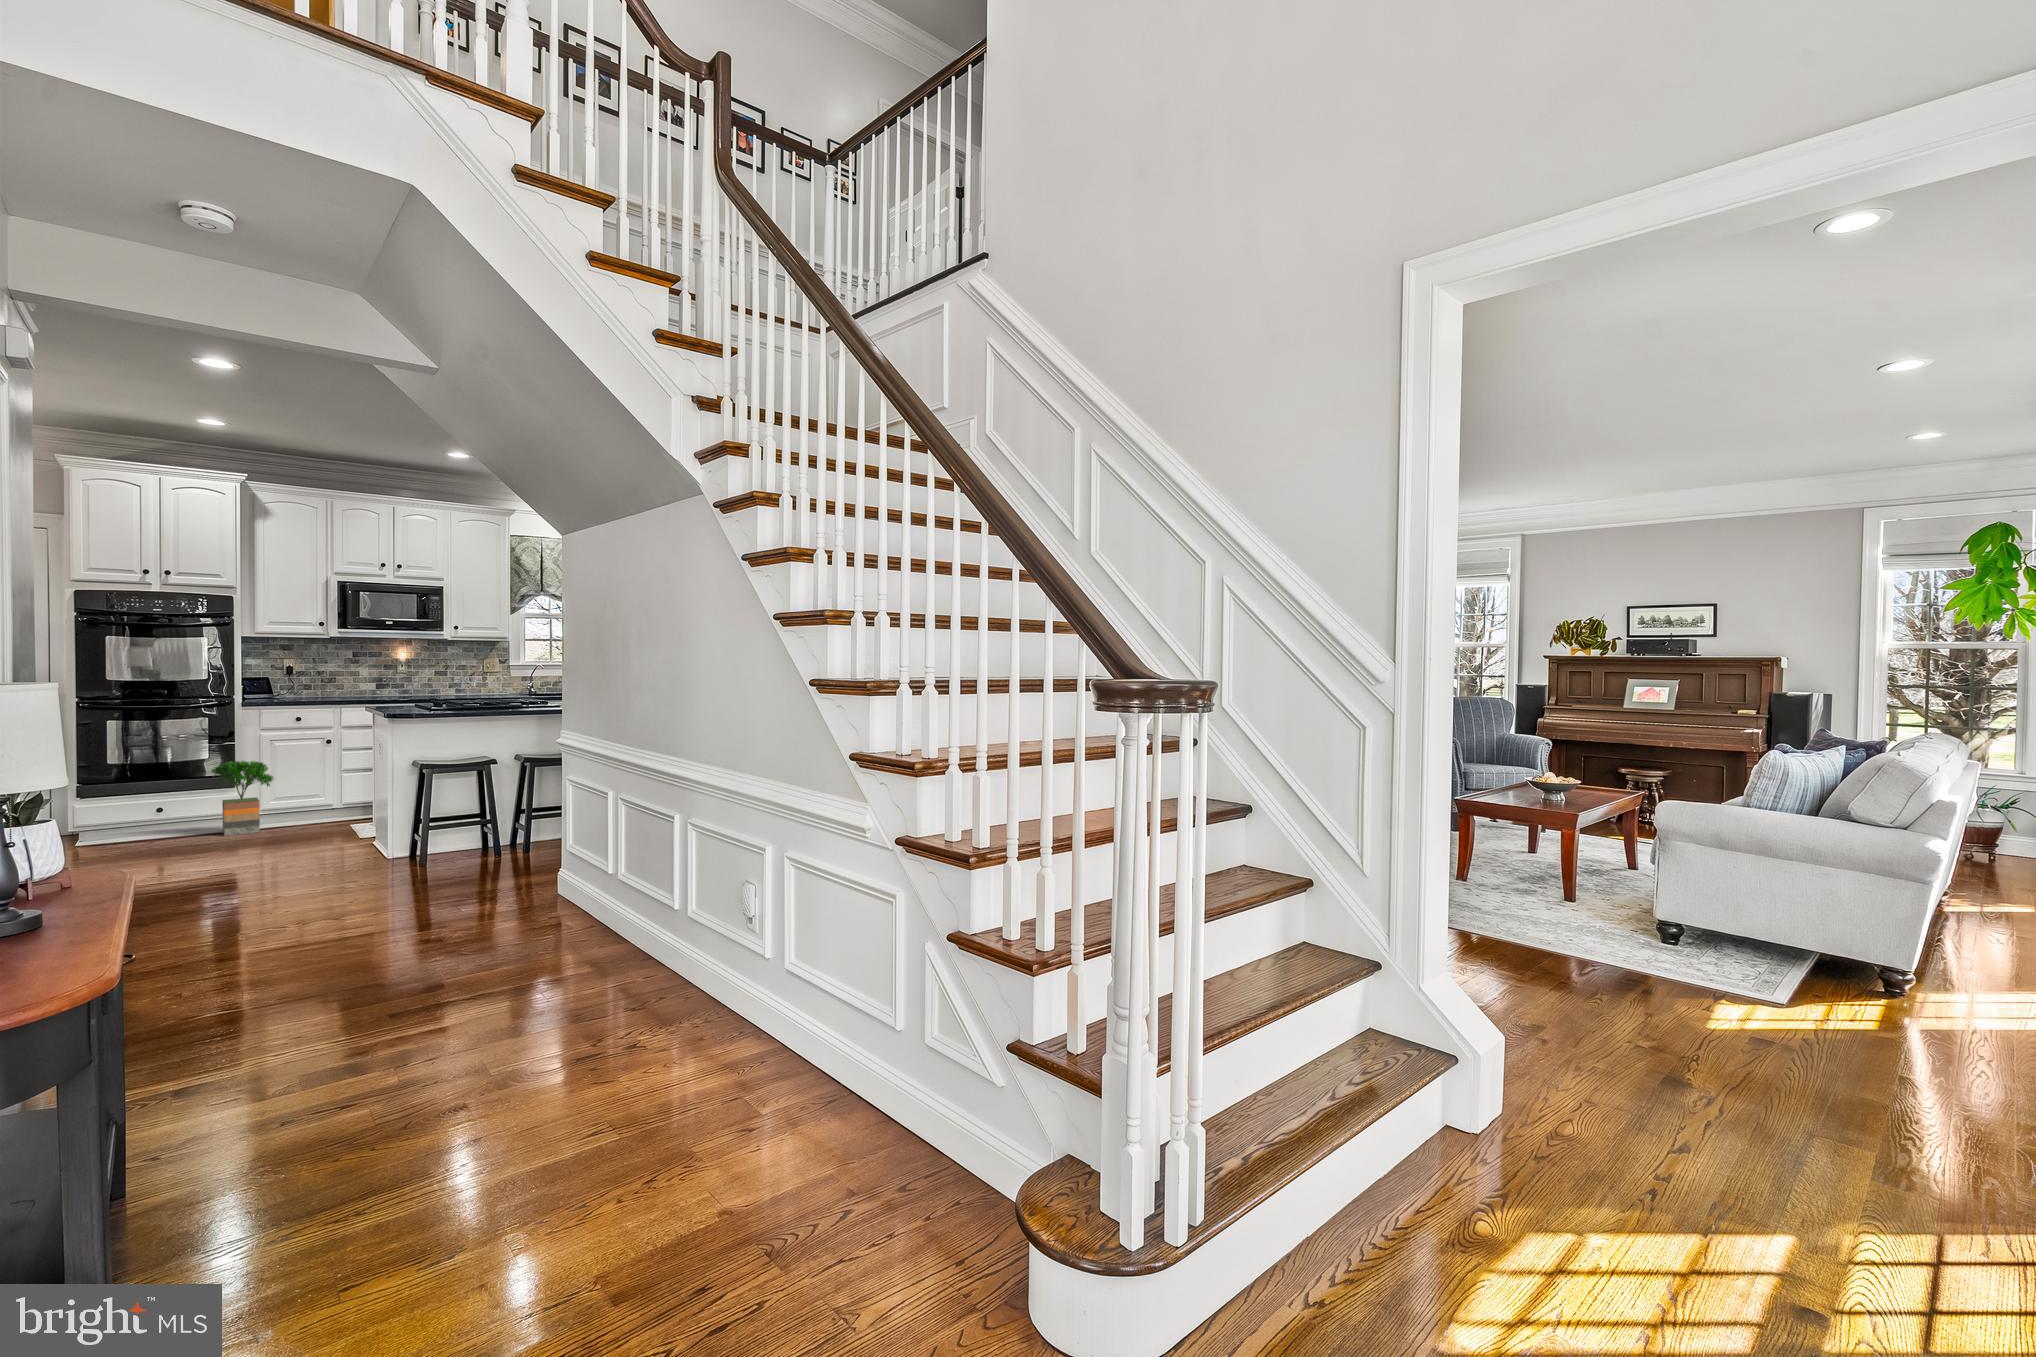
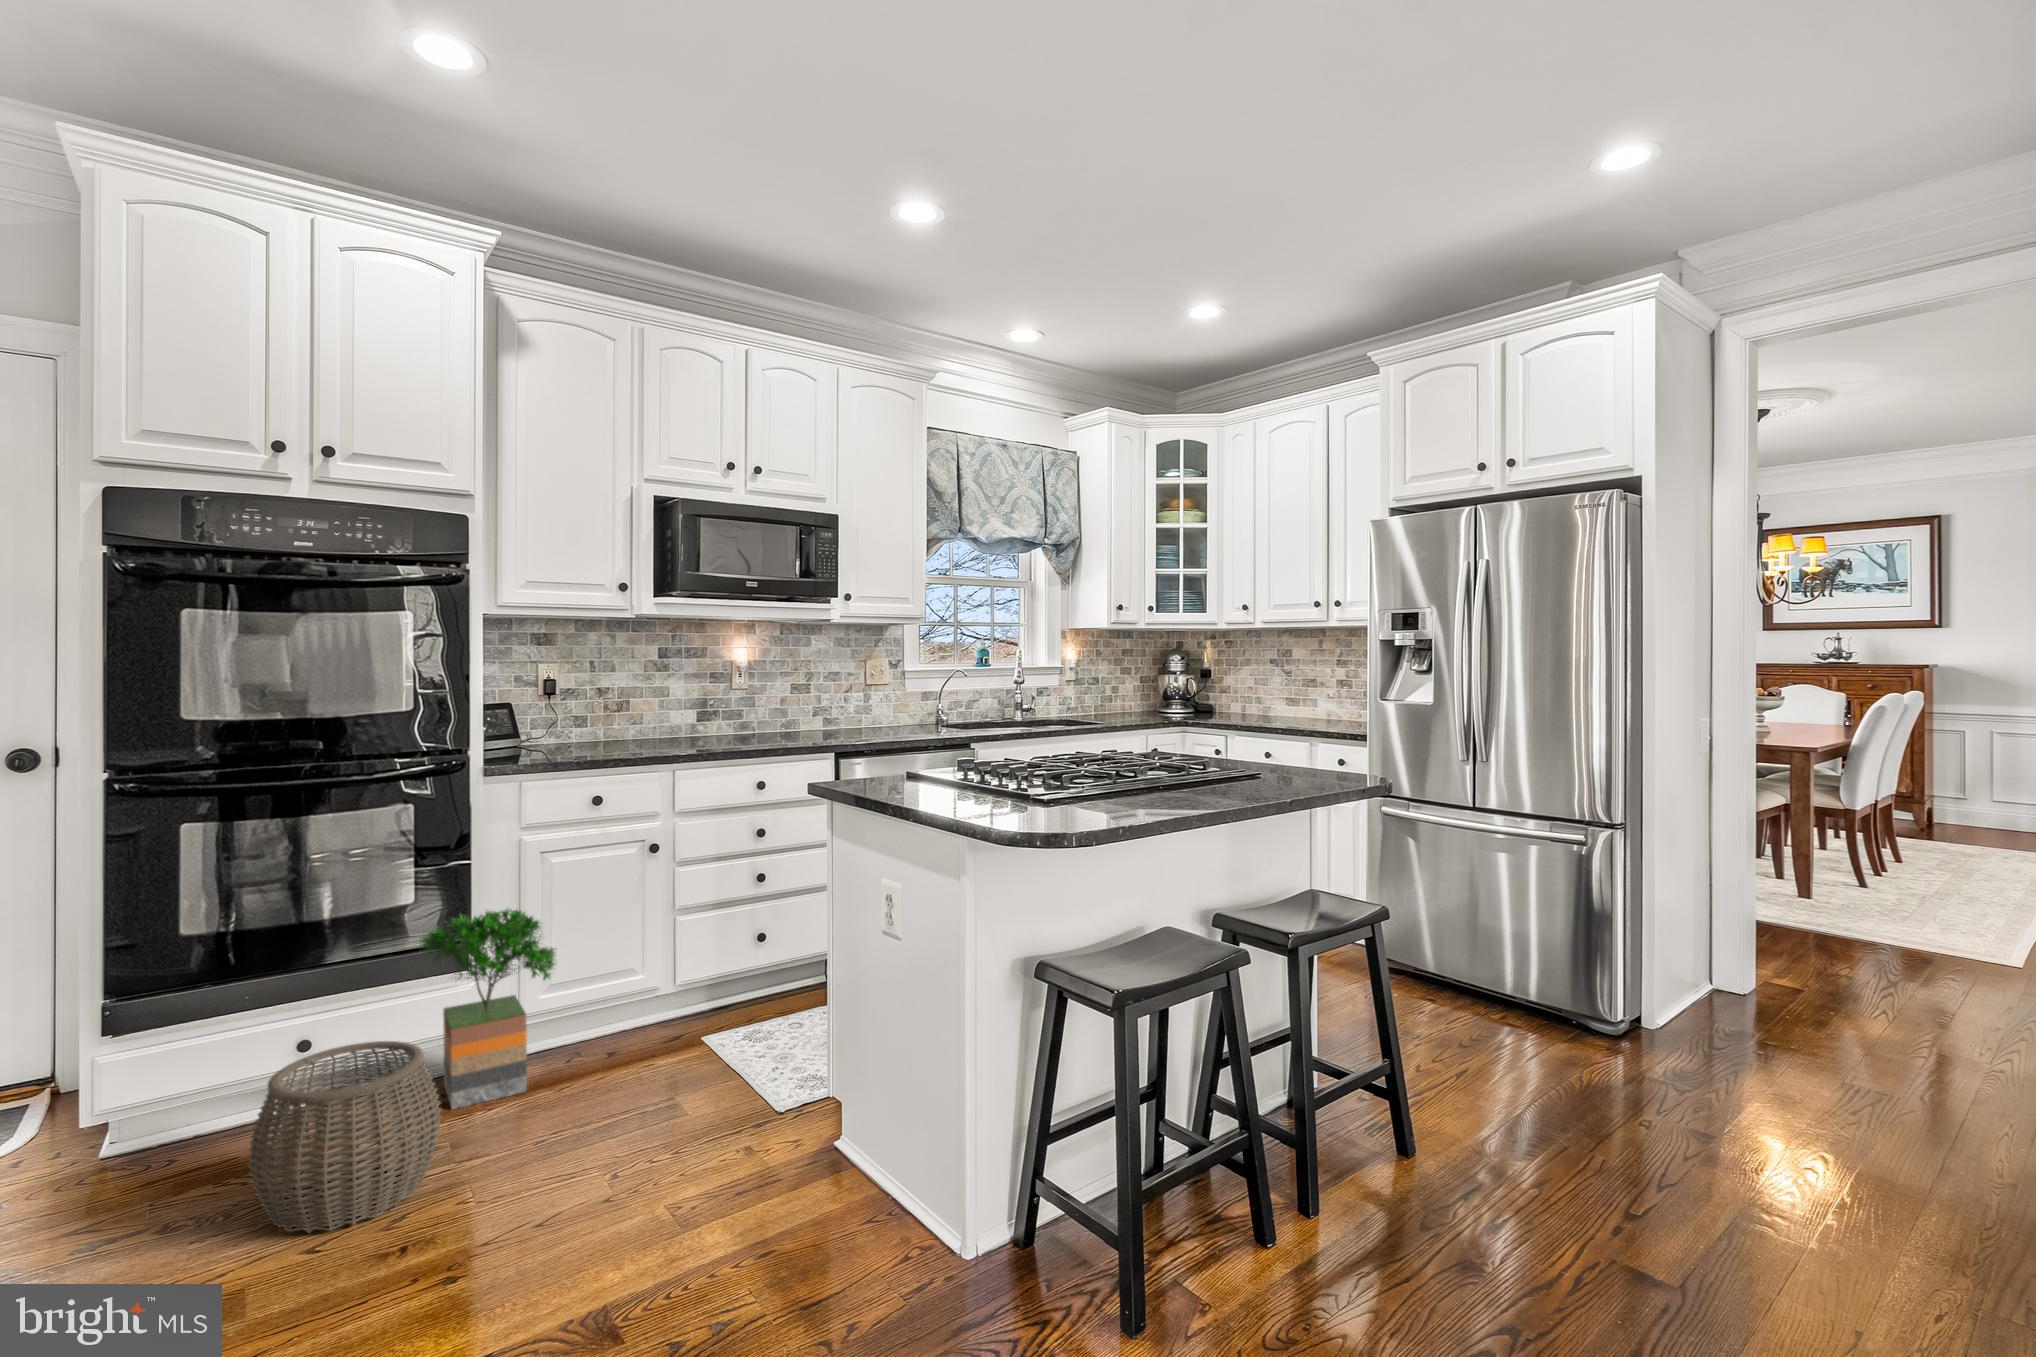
woven basket: none [140,798,217,853] -> present [248,1041,442,1233]

